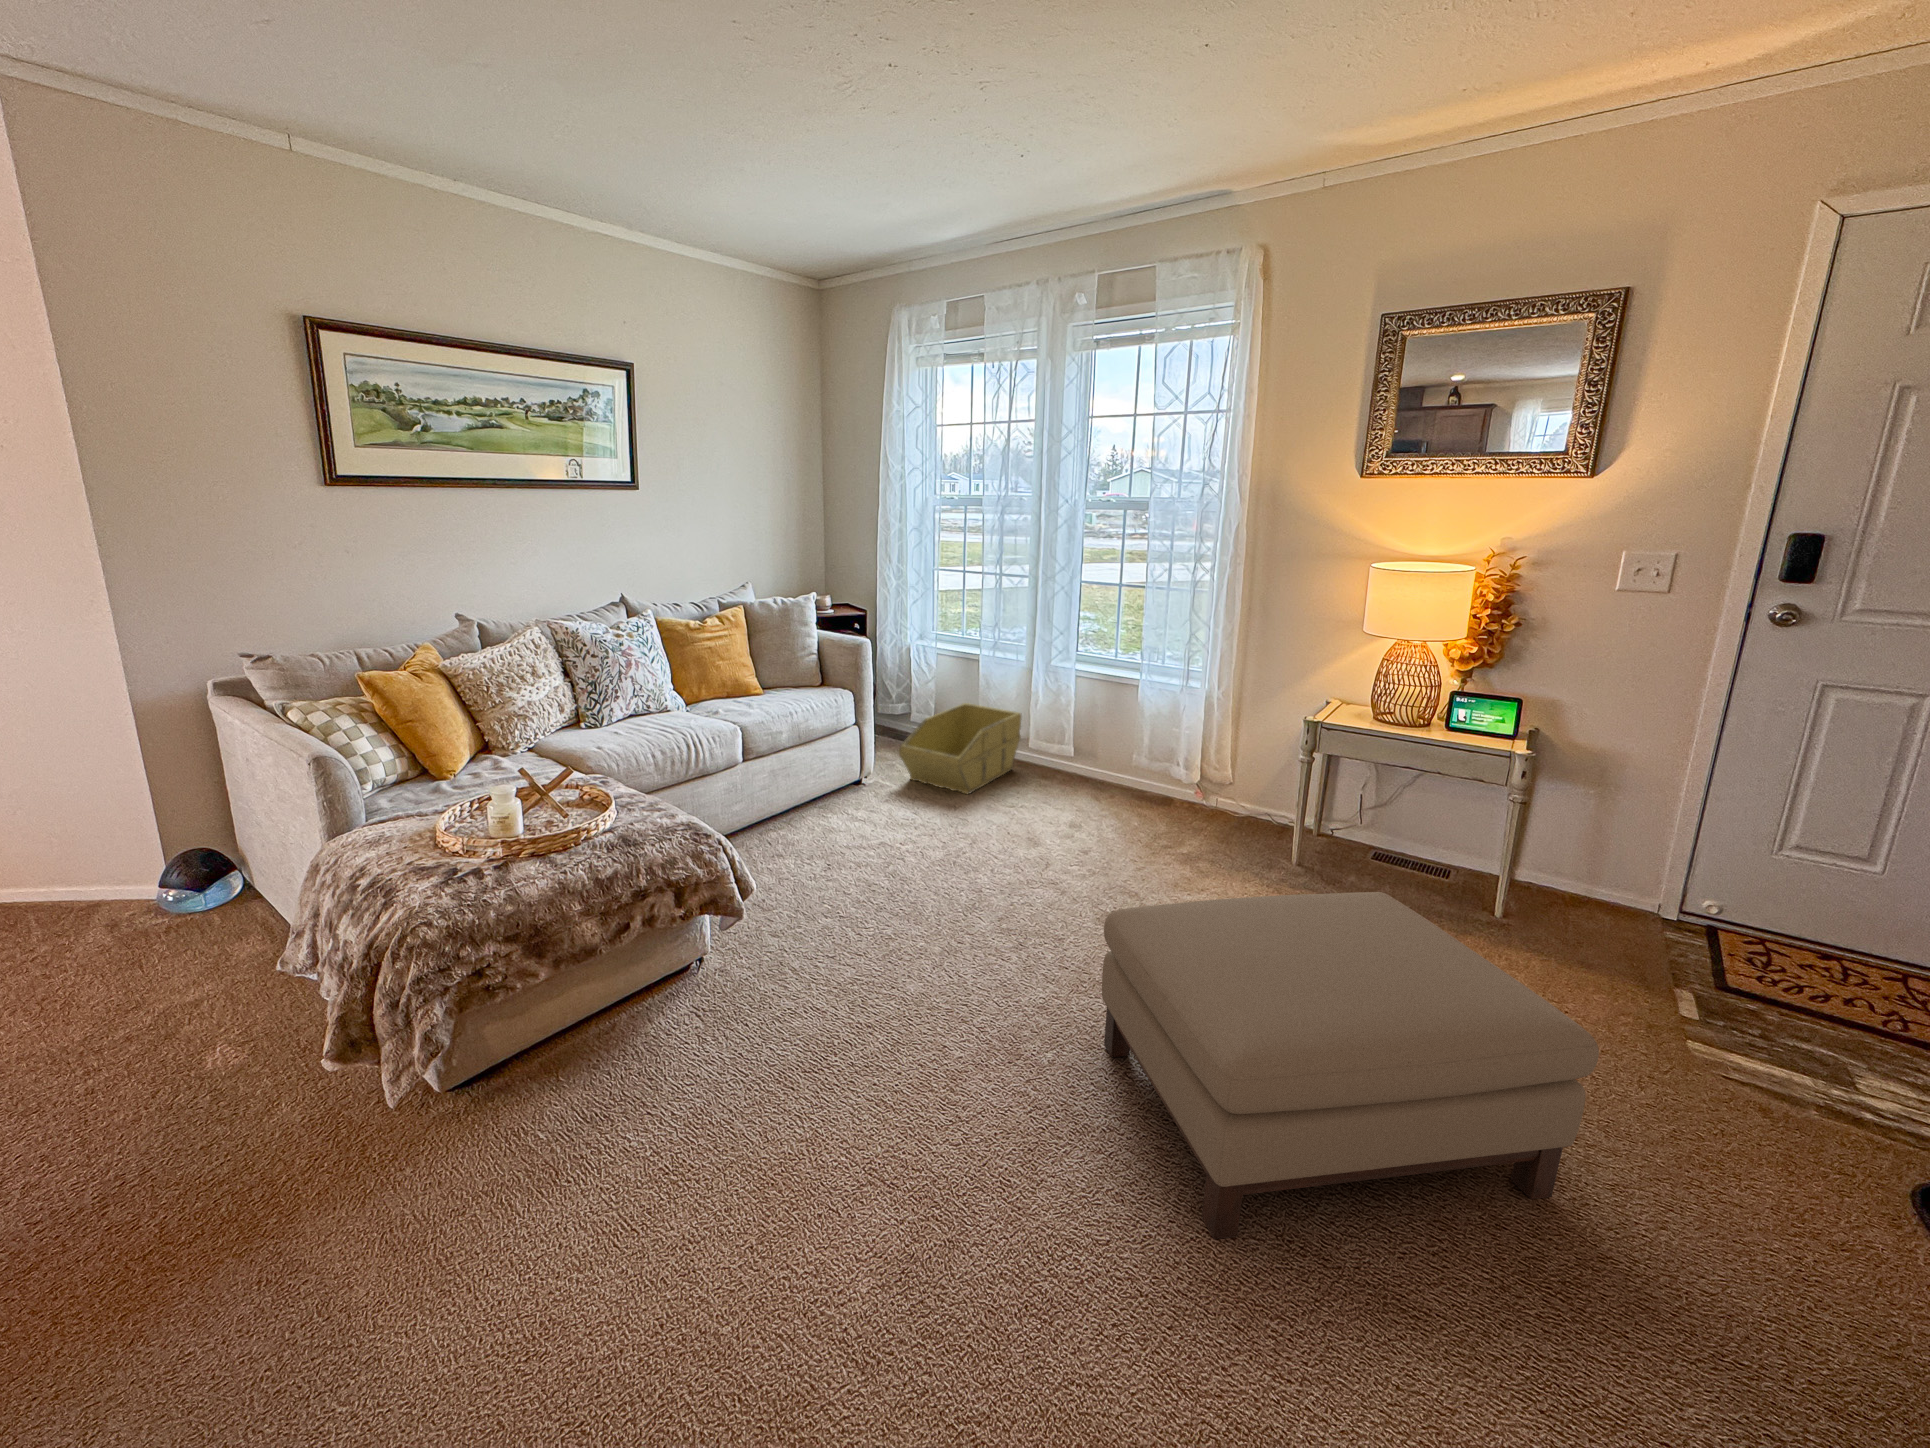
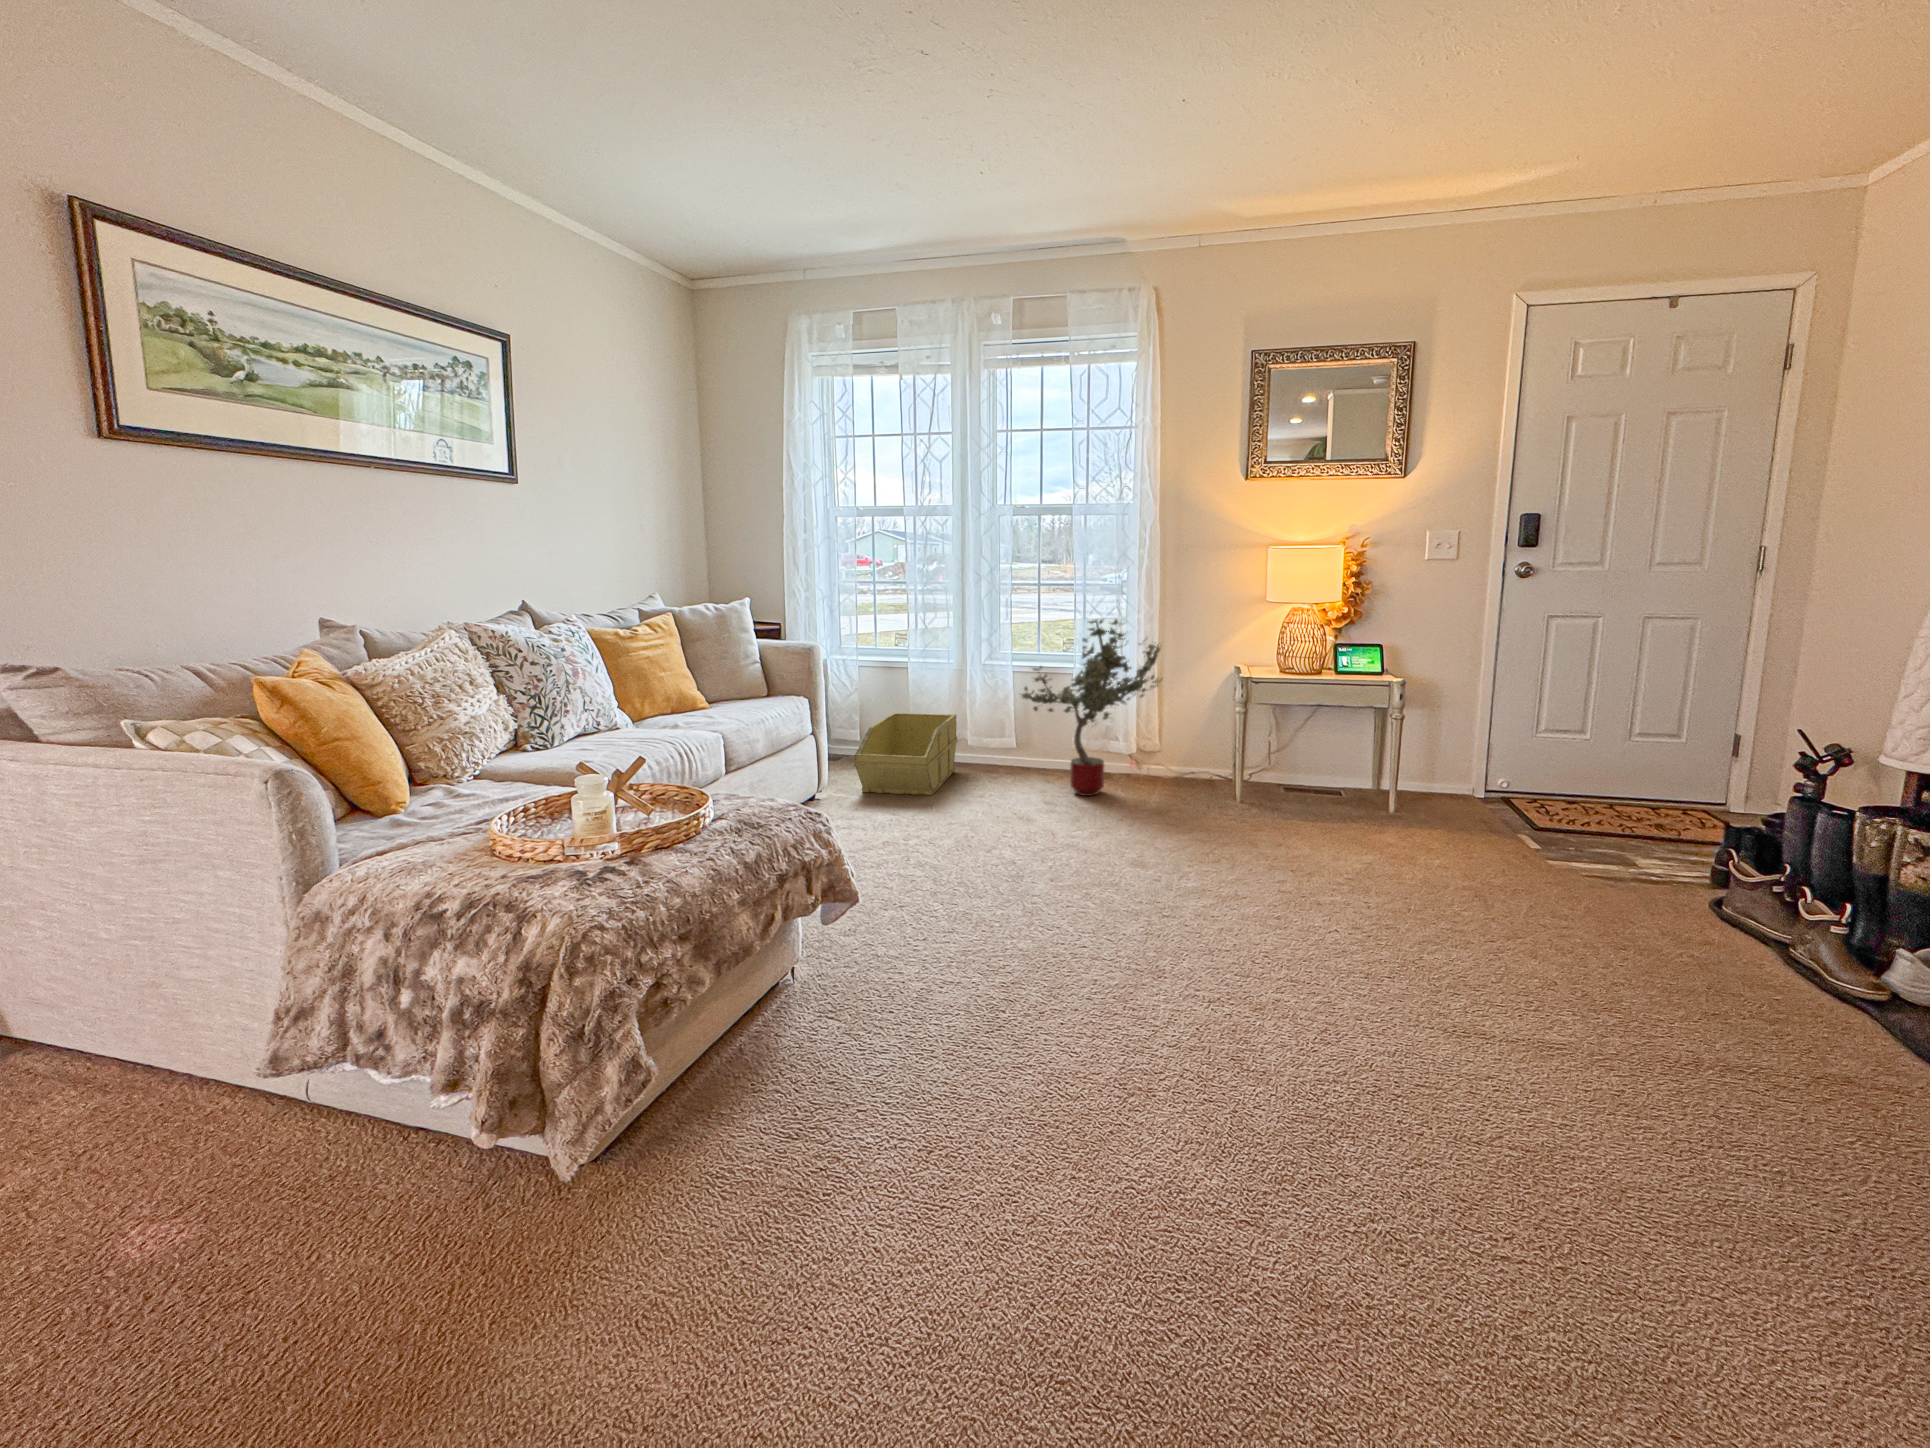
potted tree: none [1065,636,1215,824] -> present [1022,619,1161,796]
ottoman: present [1102,892,1599,1239] -> none [1223,772,1583,1032]

